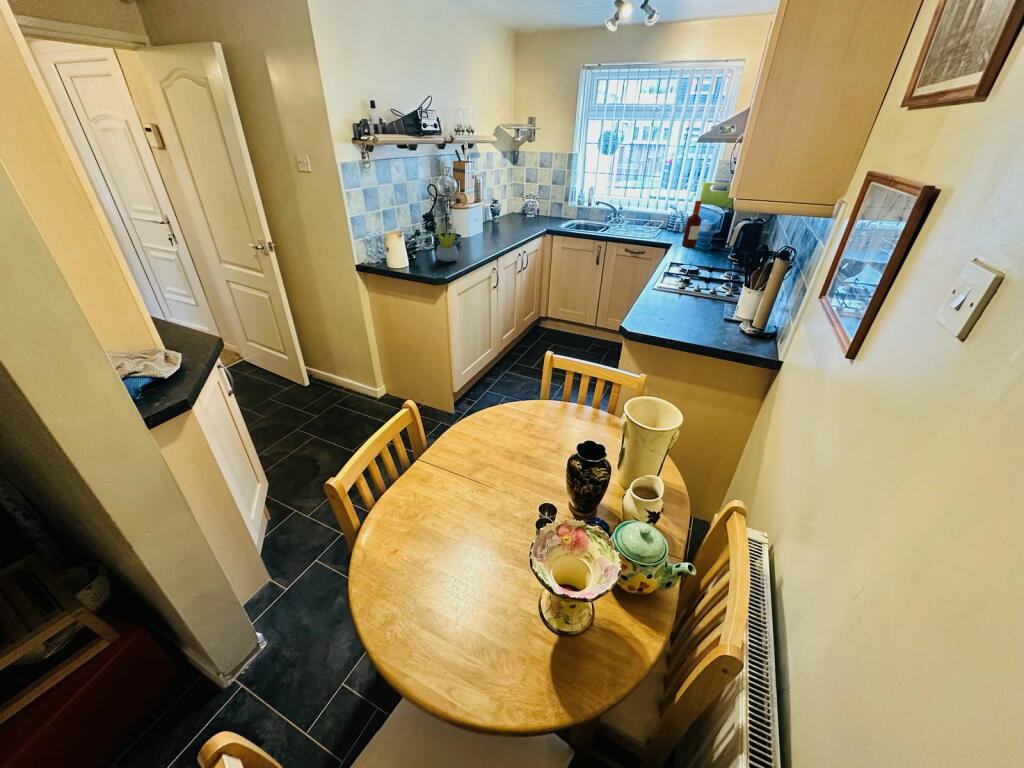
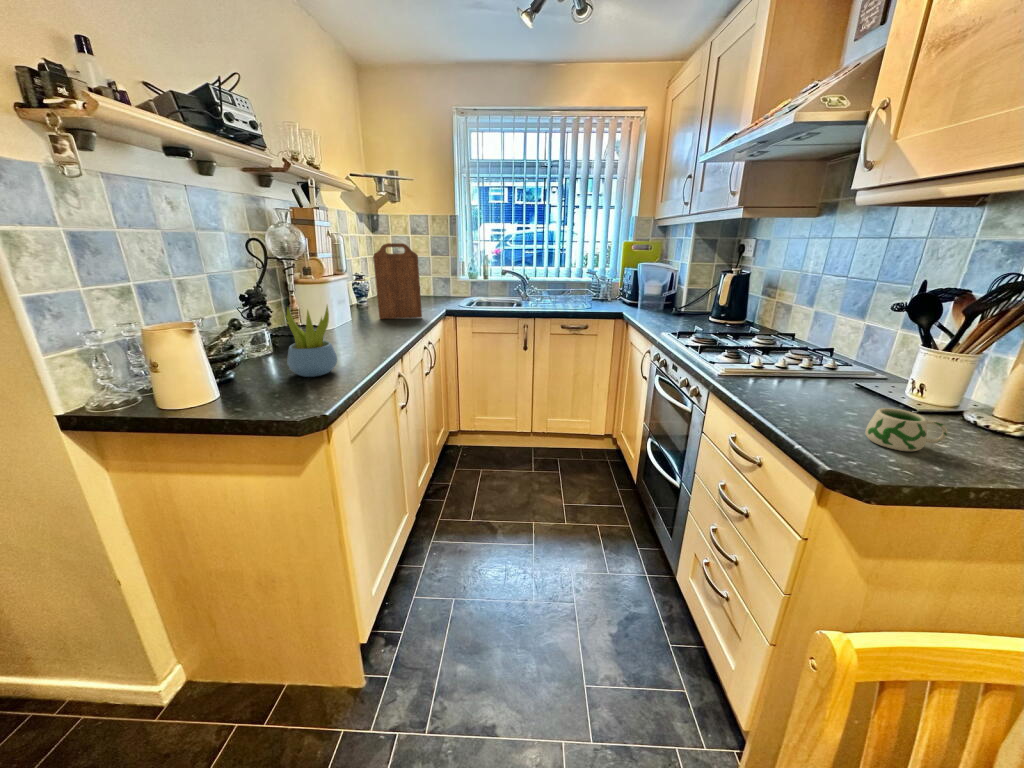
cutting board: none [499,183,526,234] -> present [373,243,422,319]
bottle: present [682,201,702,247] -> none [634,257,655,314]
mug: none [660,308,690,328] -> present [866,408,947,451]

